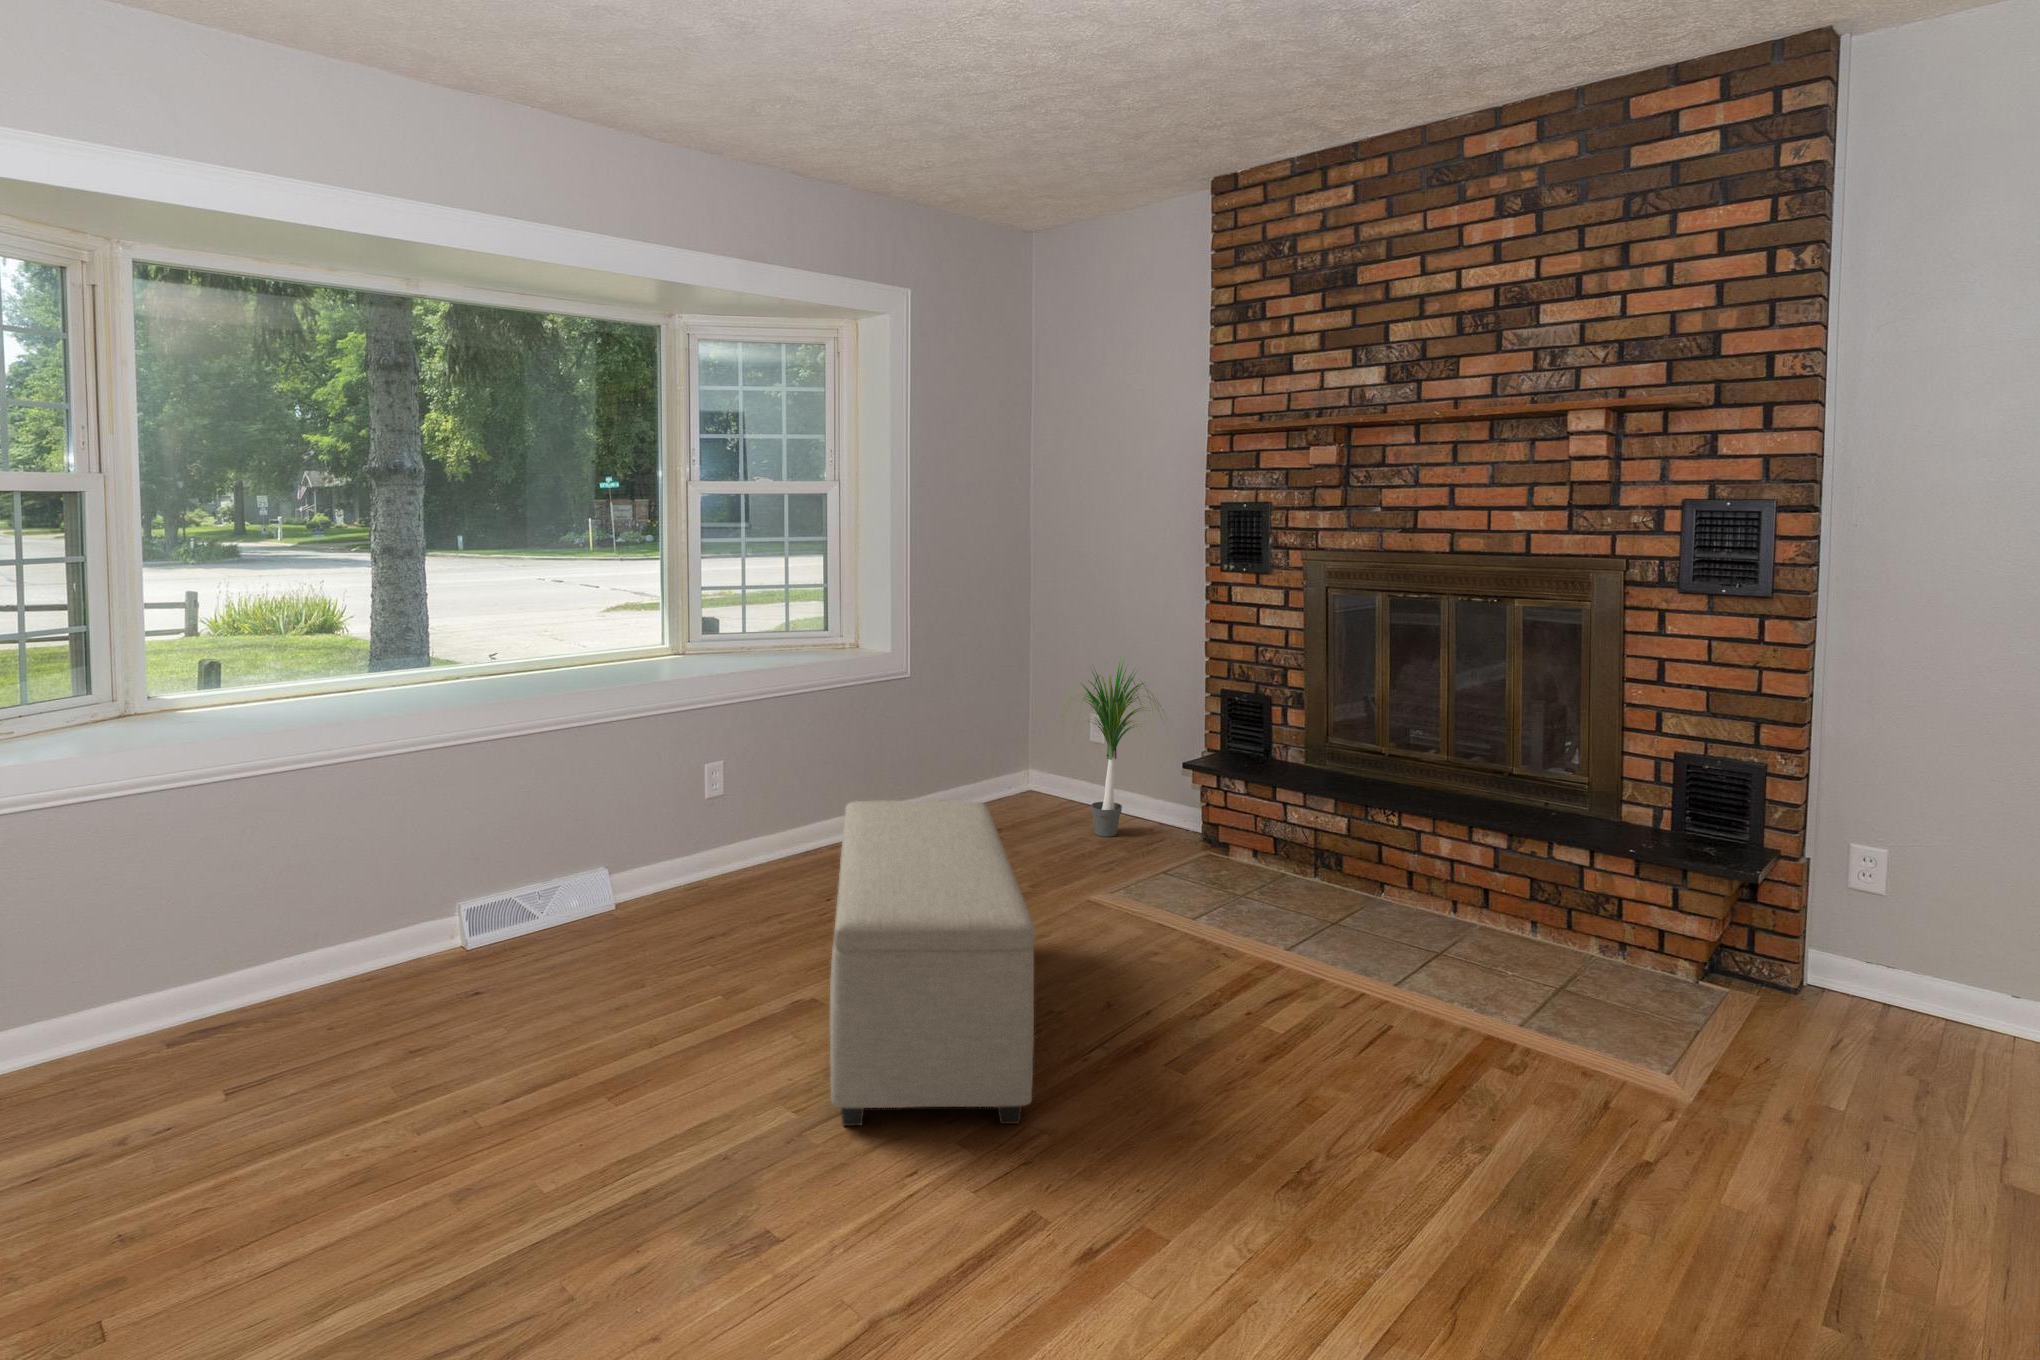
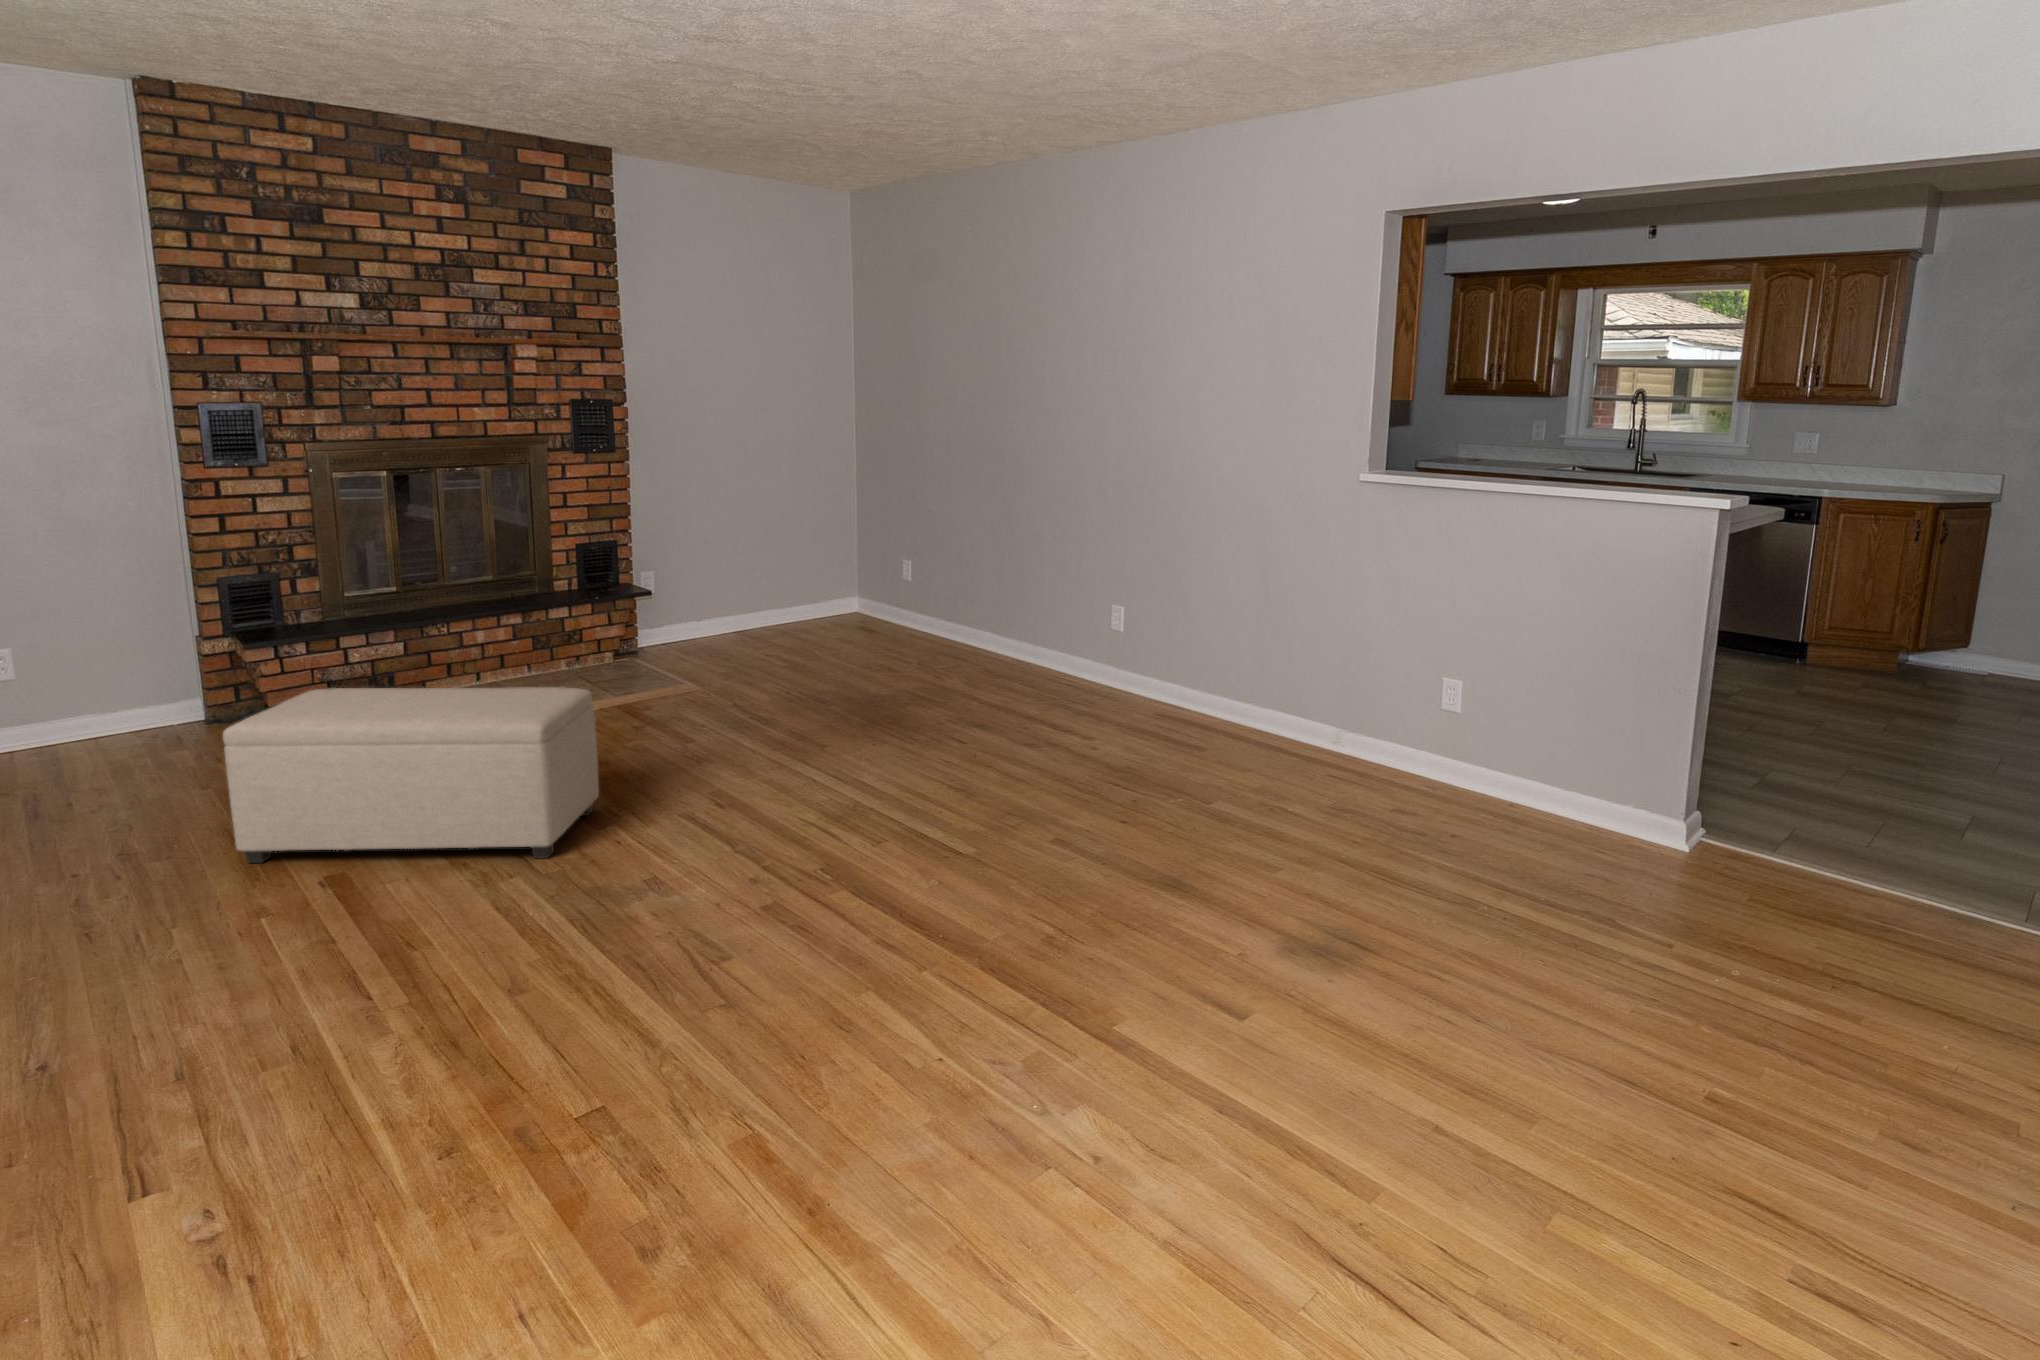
potted plant: present [1063,658,1163,837] -> none [26,564,196,757]

